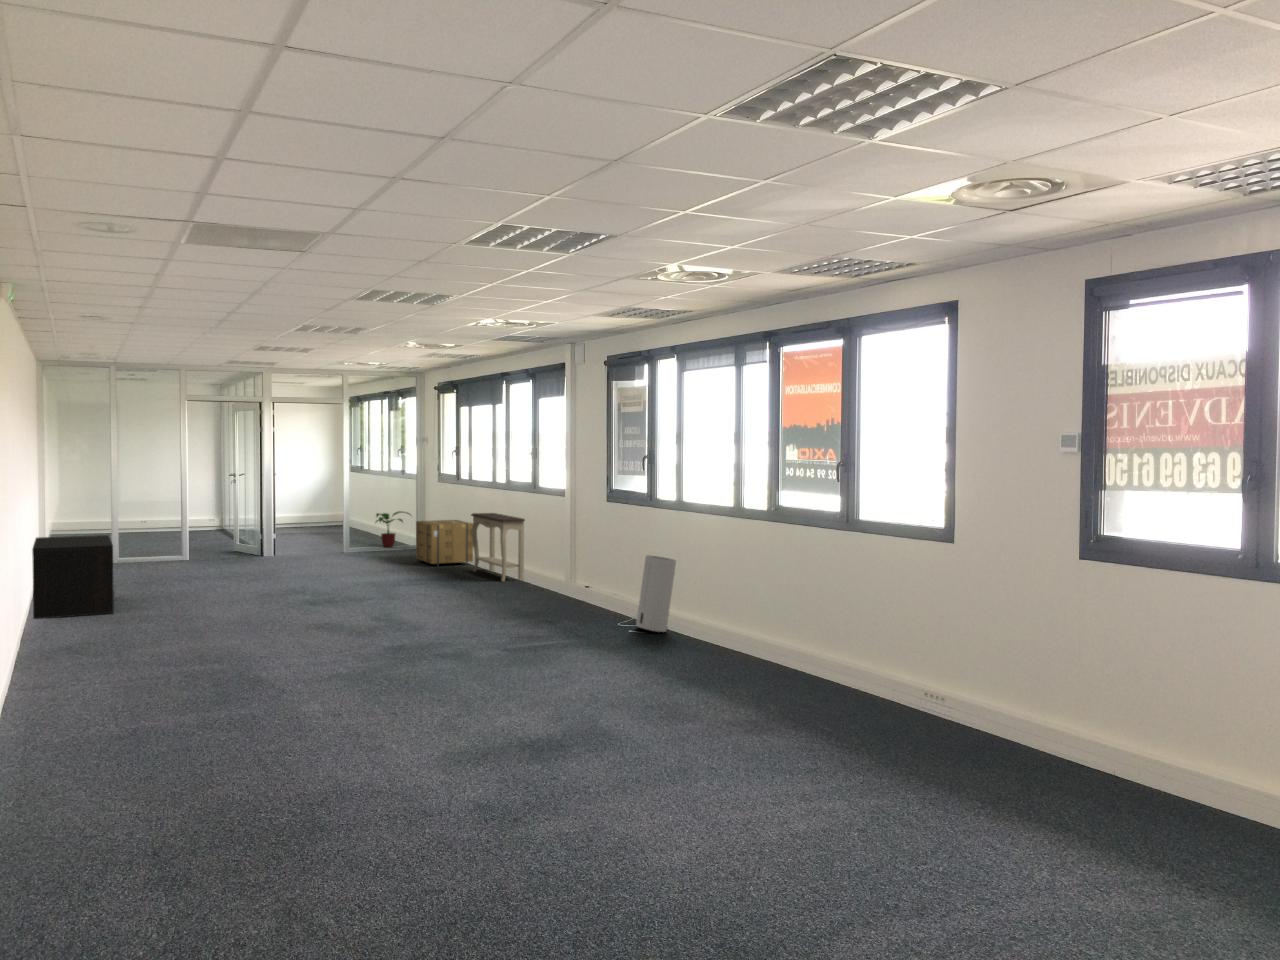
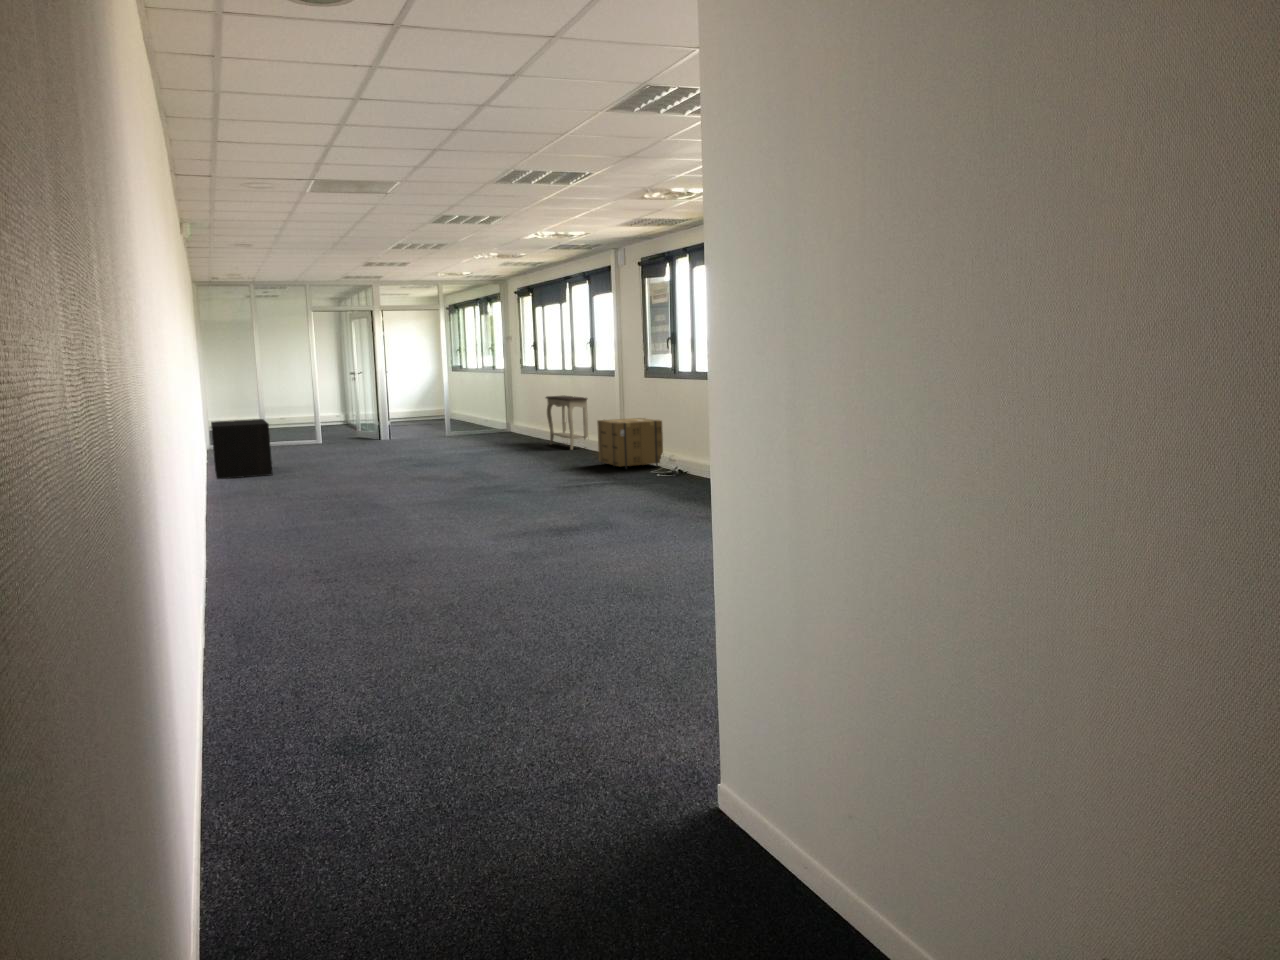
potted plant: present [376,511,409,547] -> none [471,402,503,432]
cardboard box: present [416,520,473,566] -> present [597,418,663,469]
air purifier: present [636,555,676,632] -> none [662,415,691,474]

